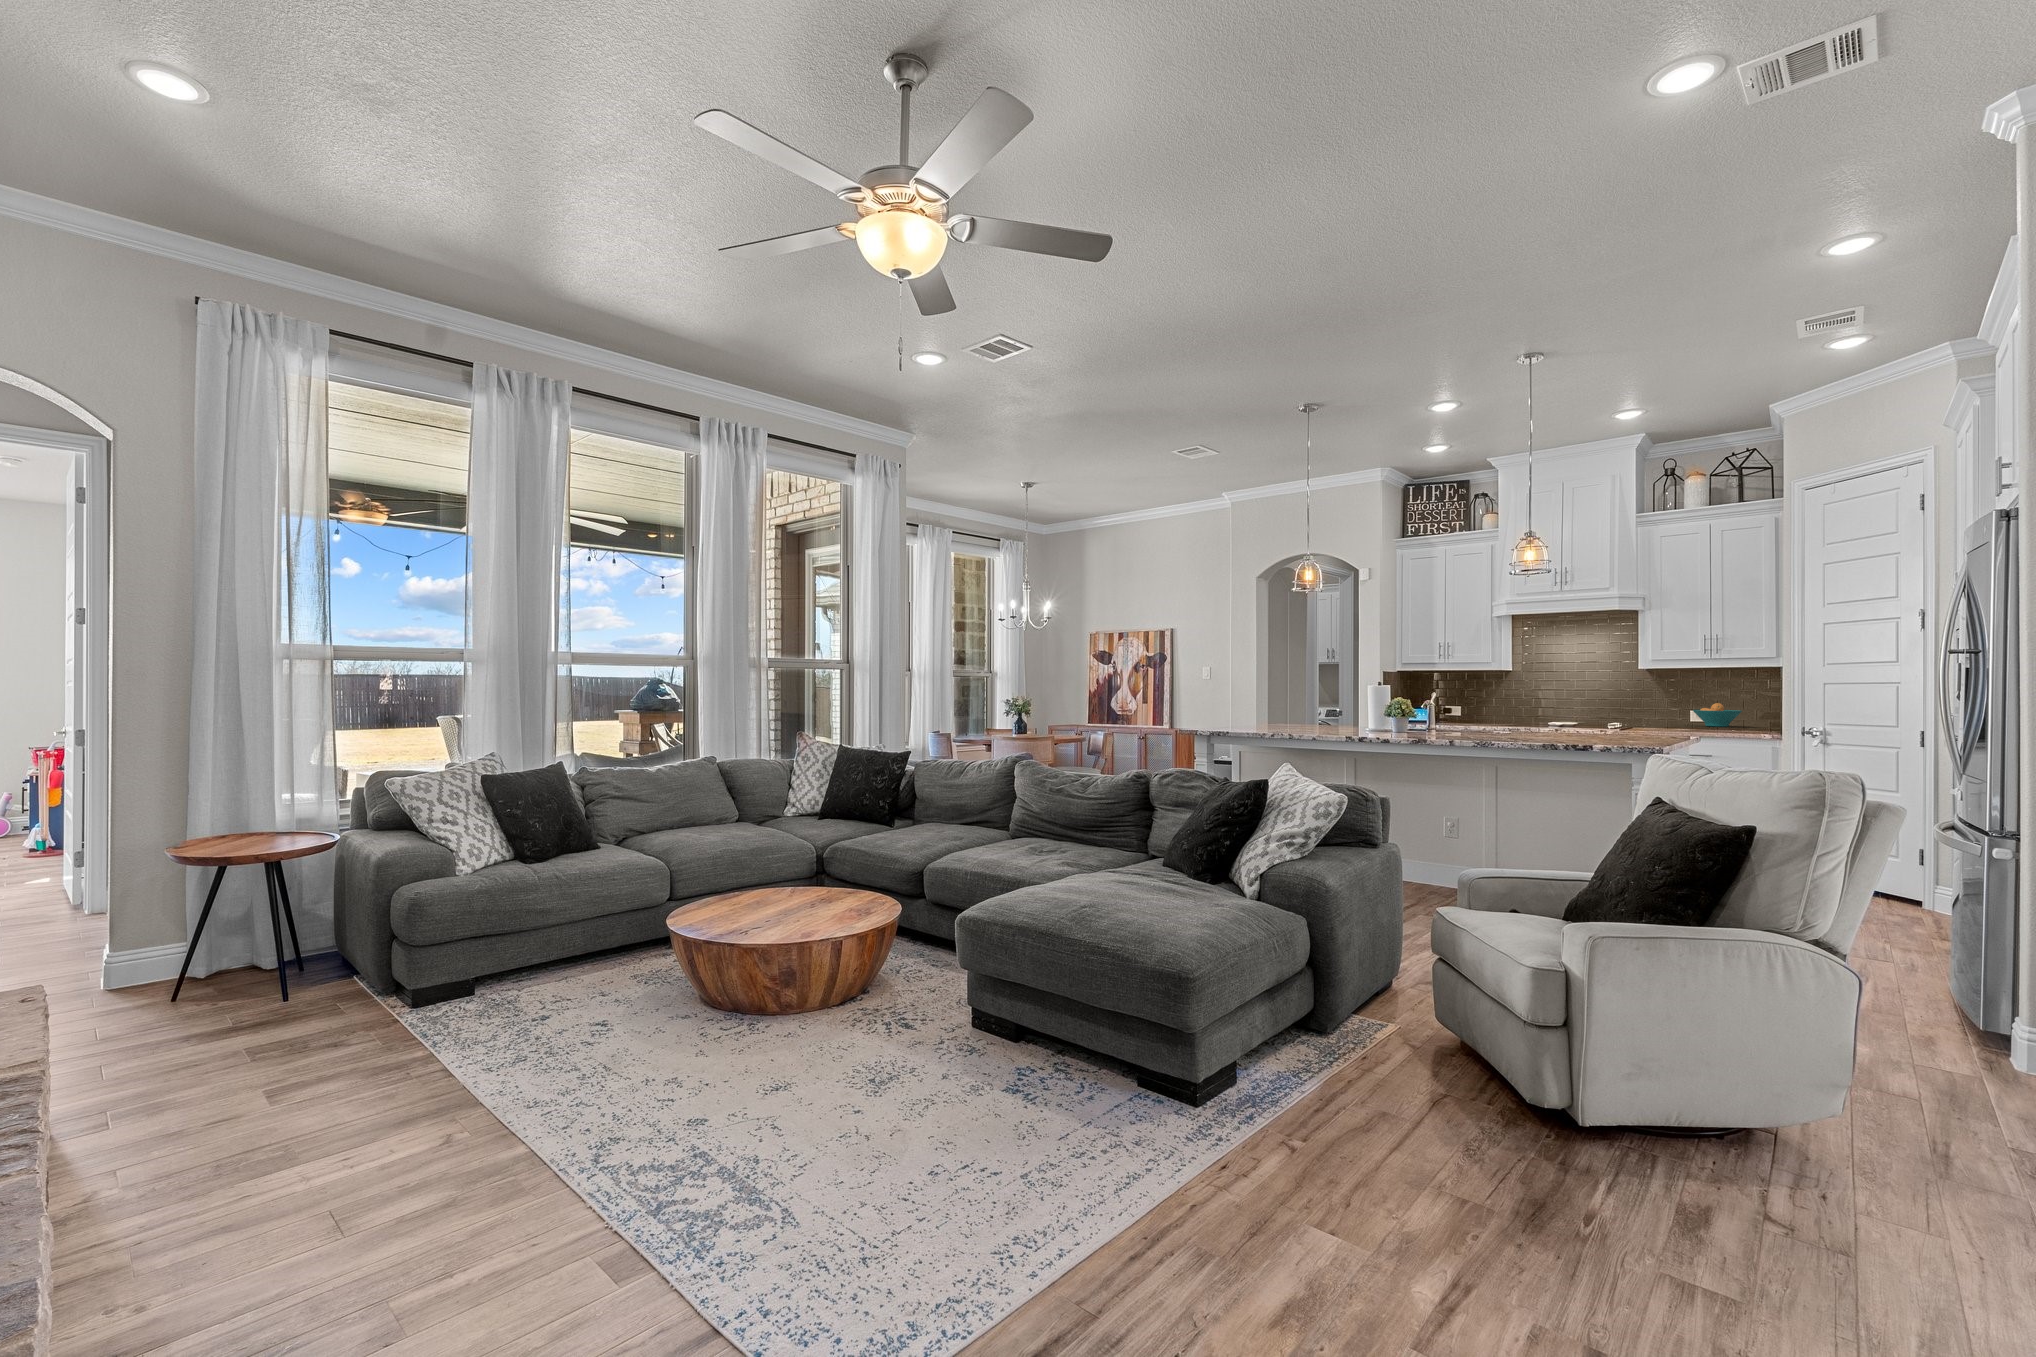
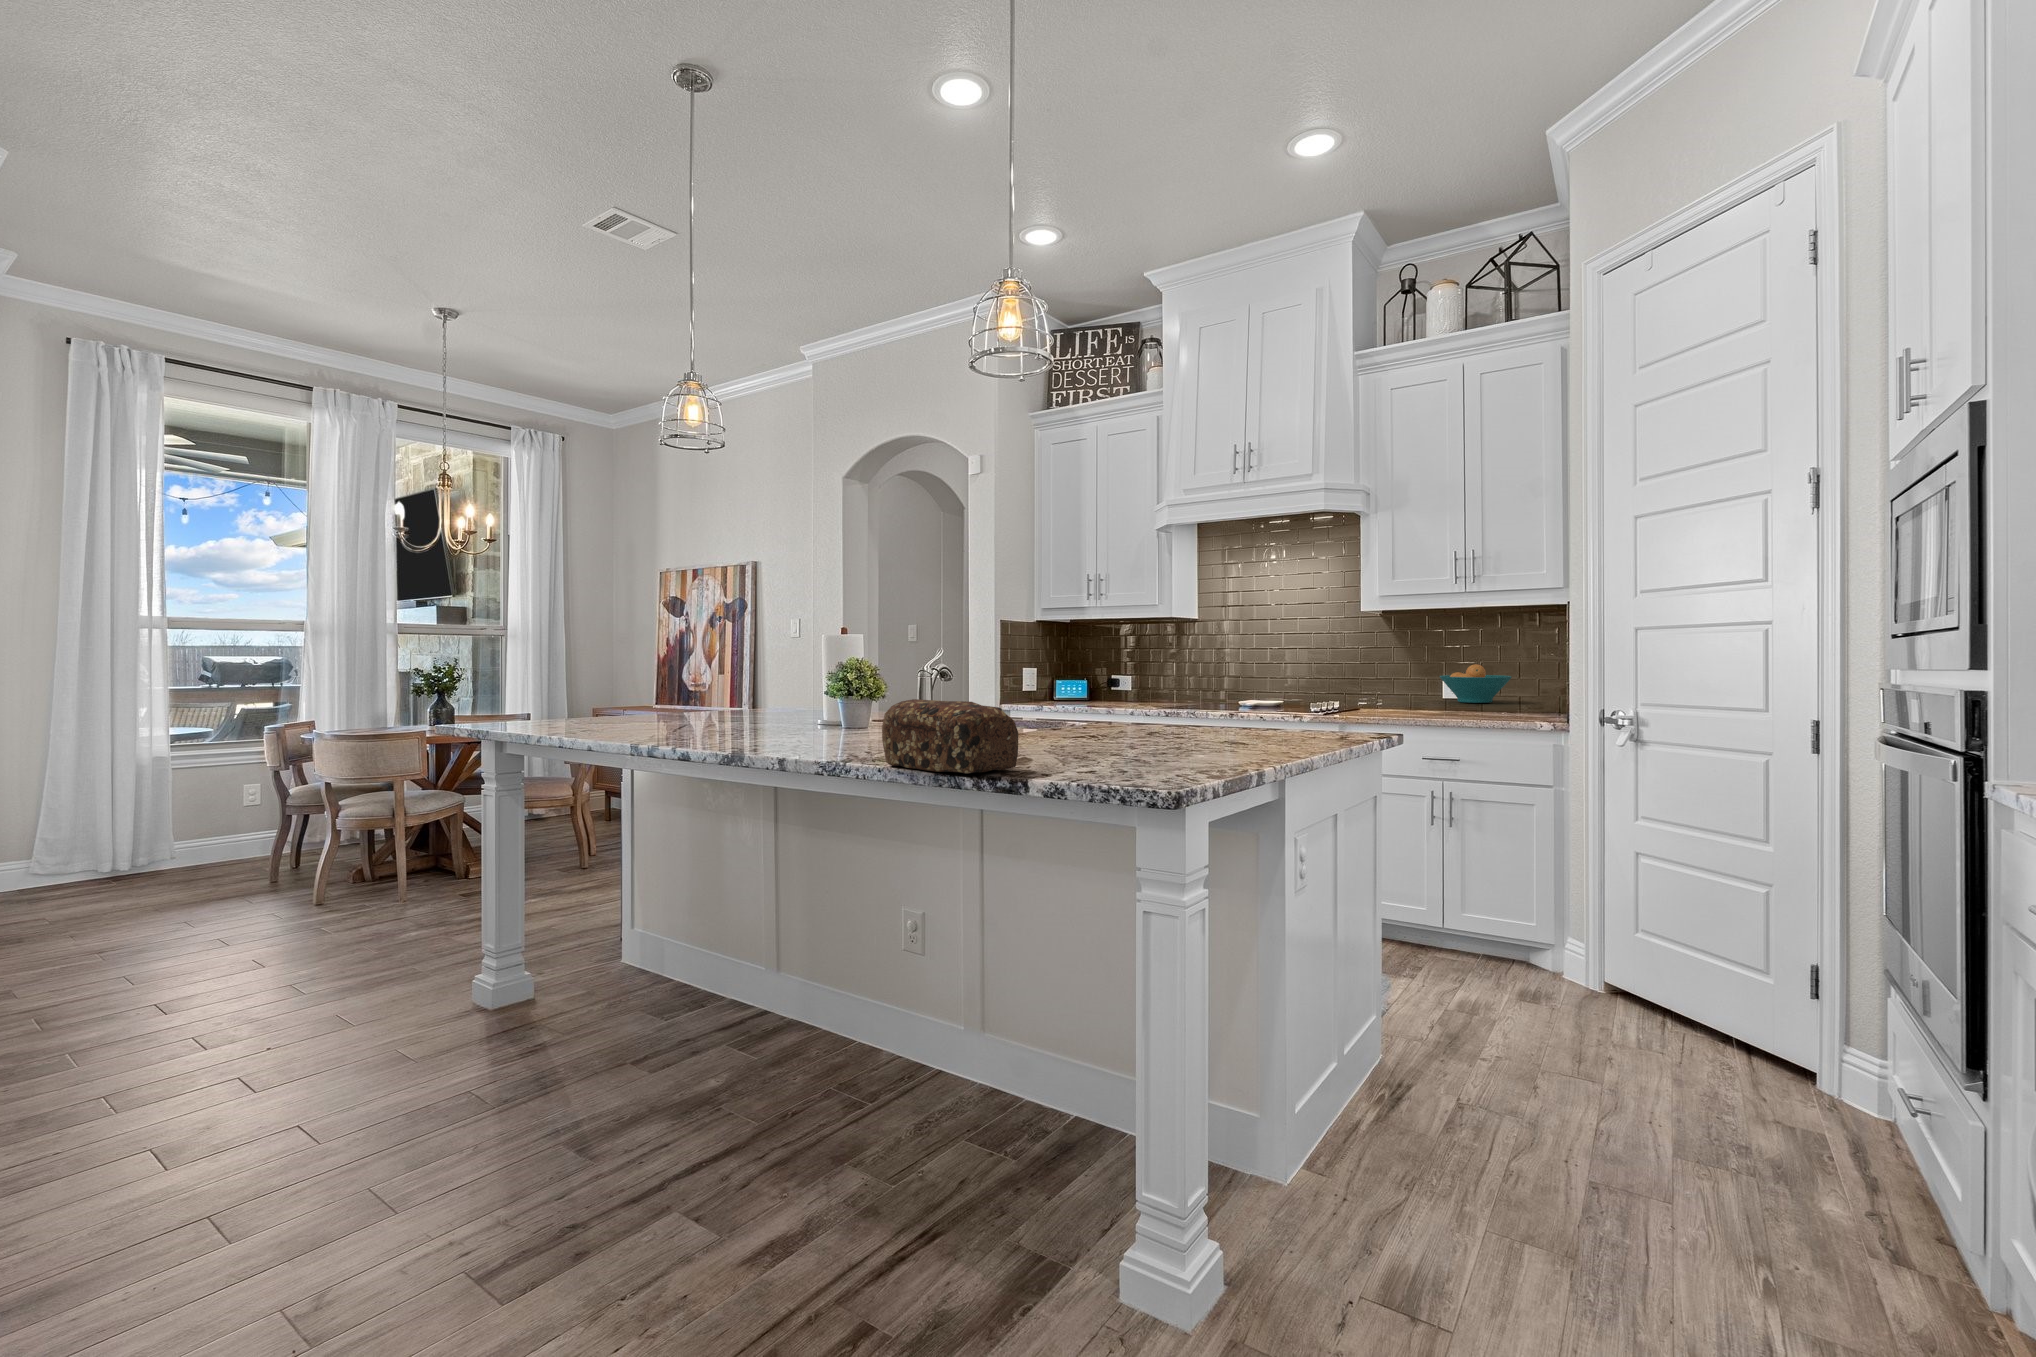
bread loaf: none [1470,711,1537,741] -> present [882,699,1018,774]

